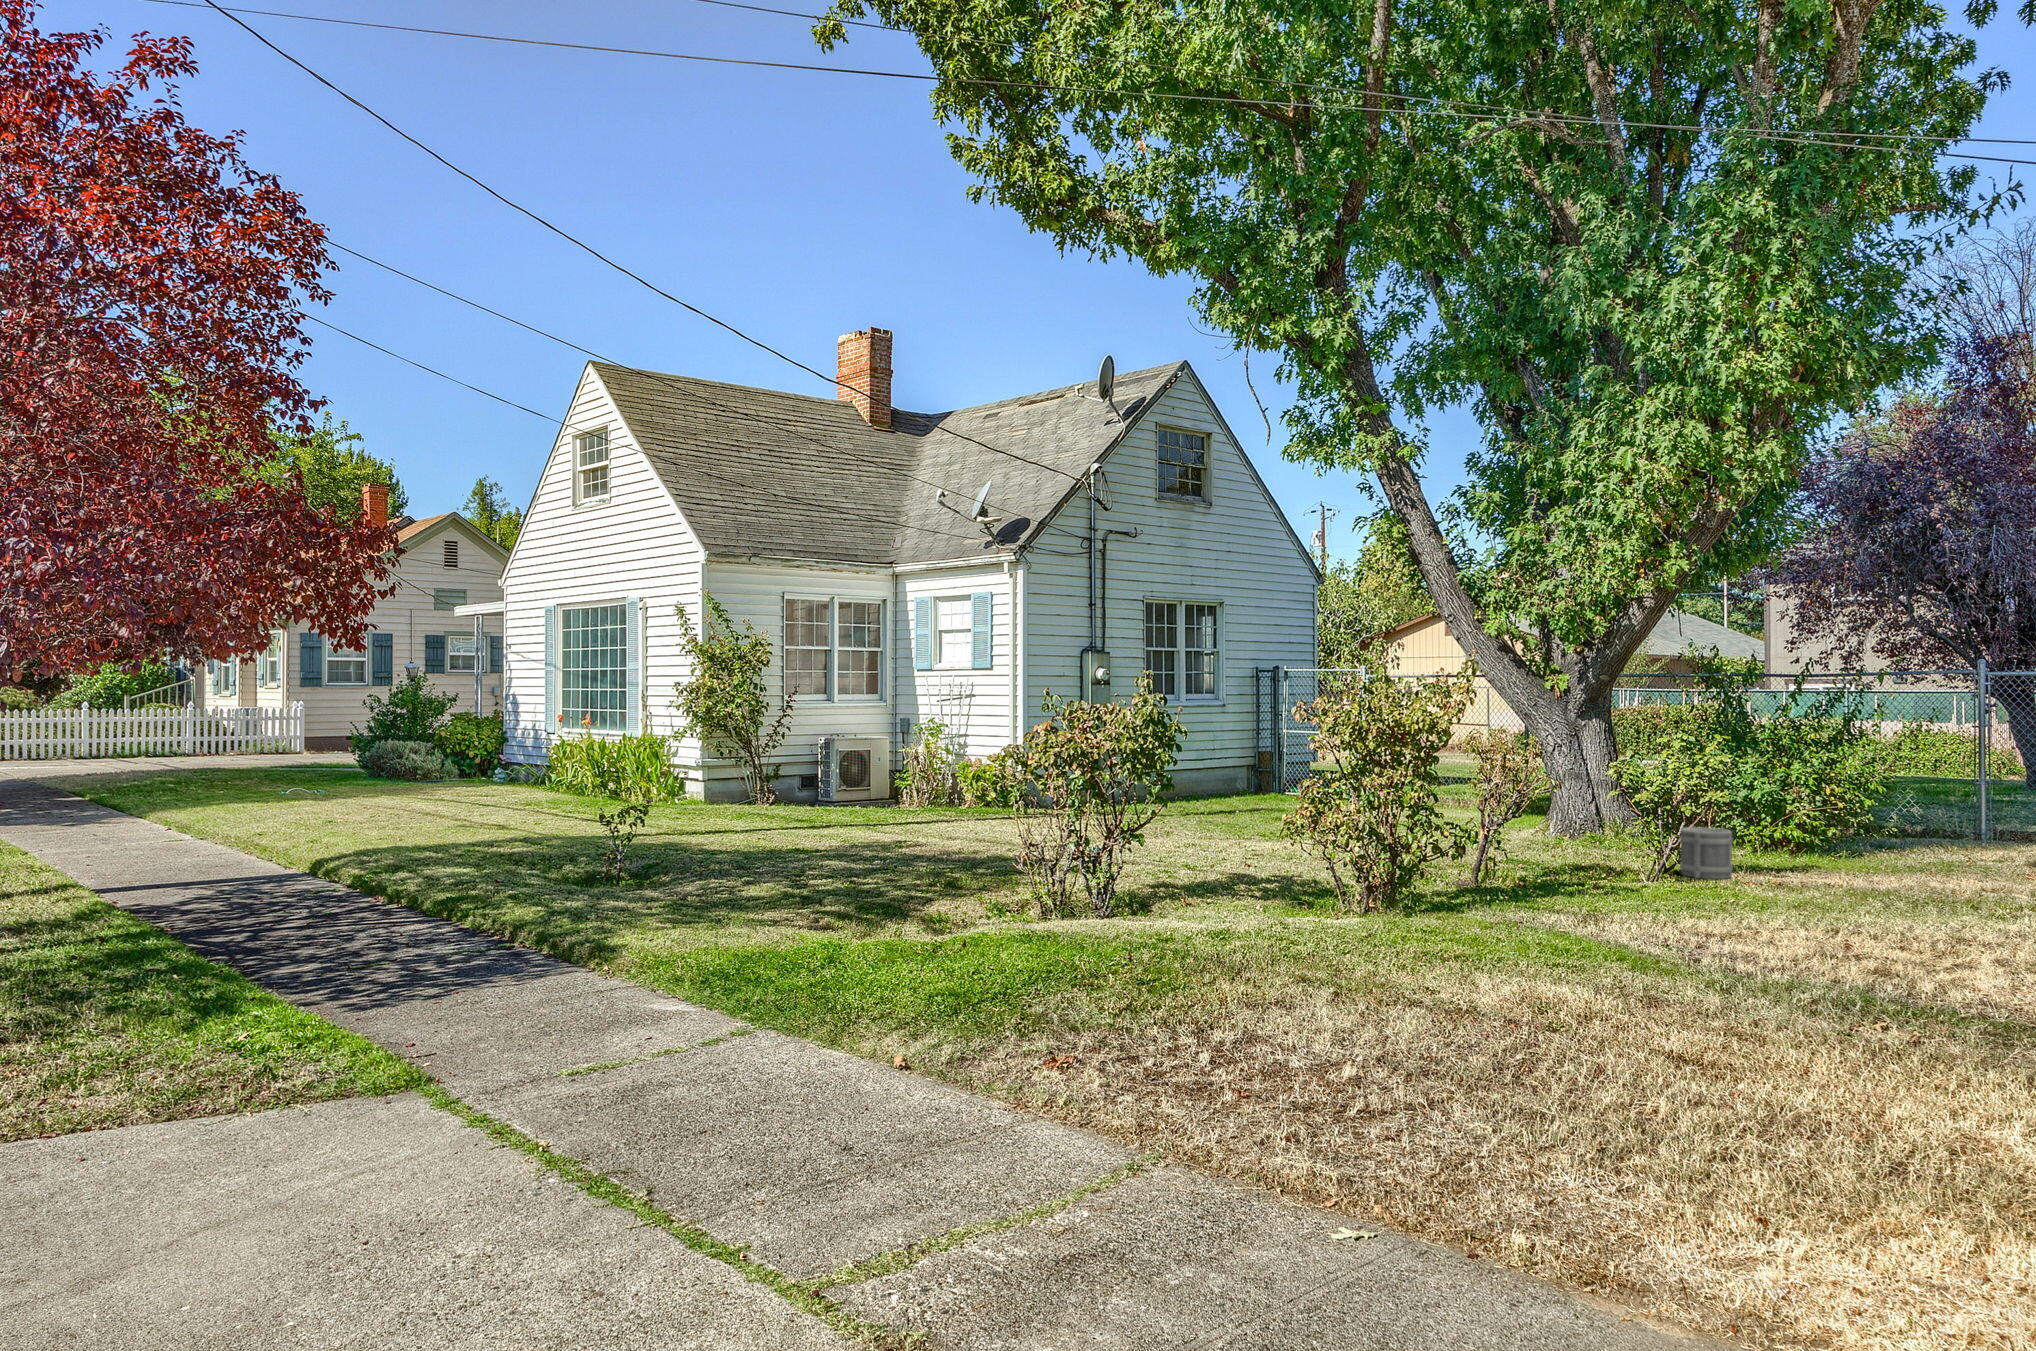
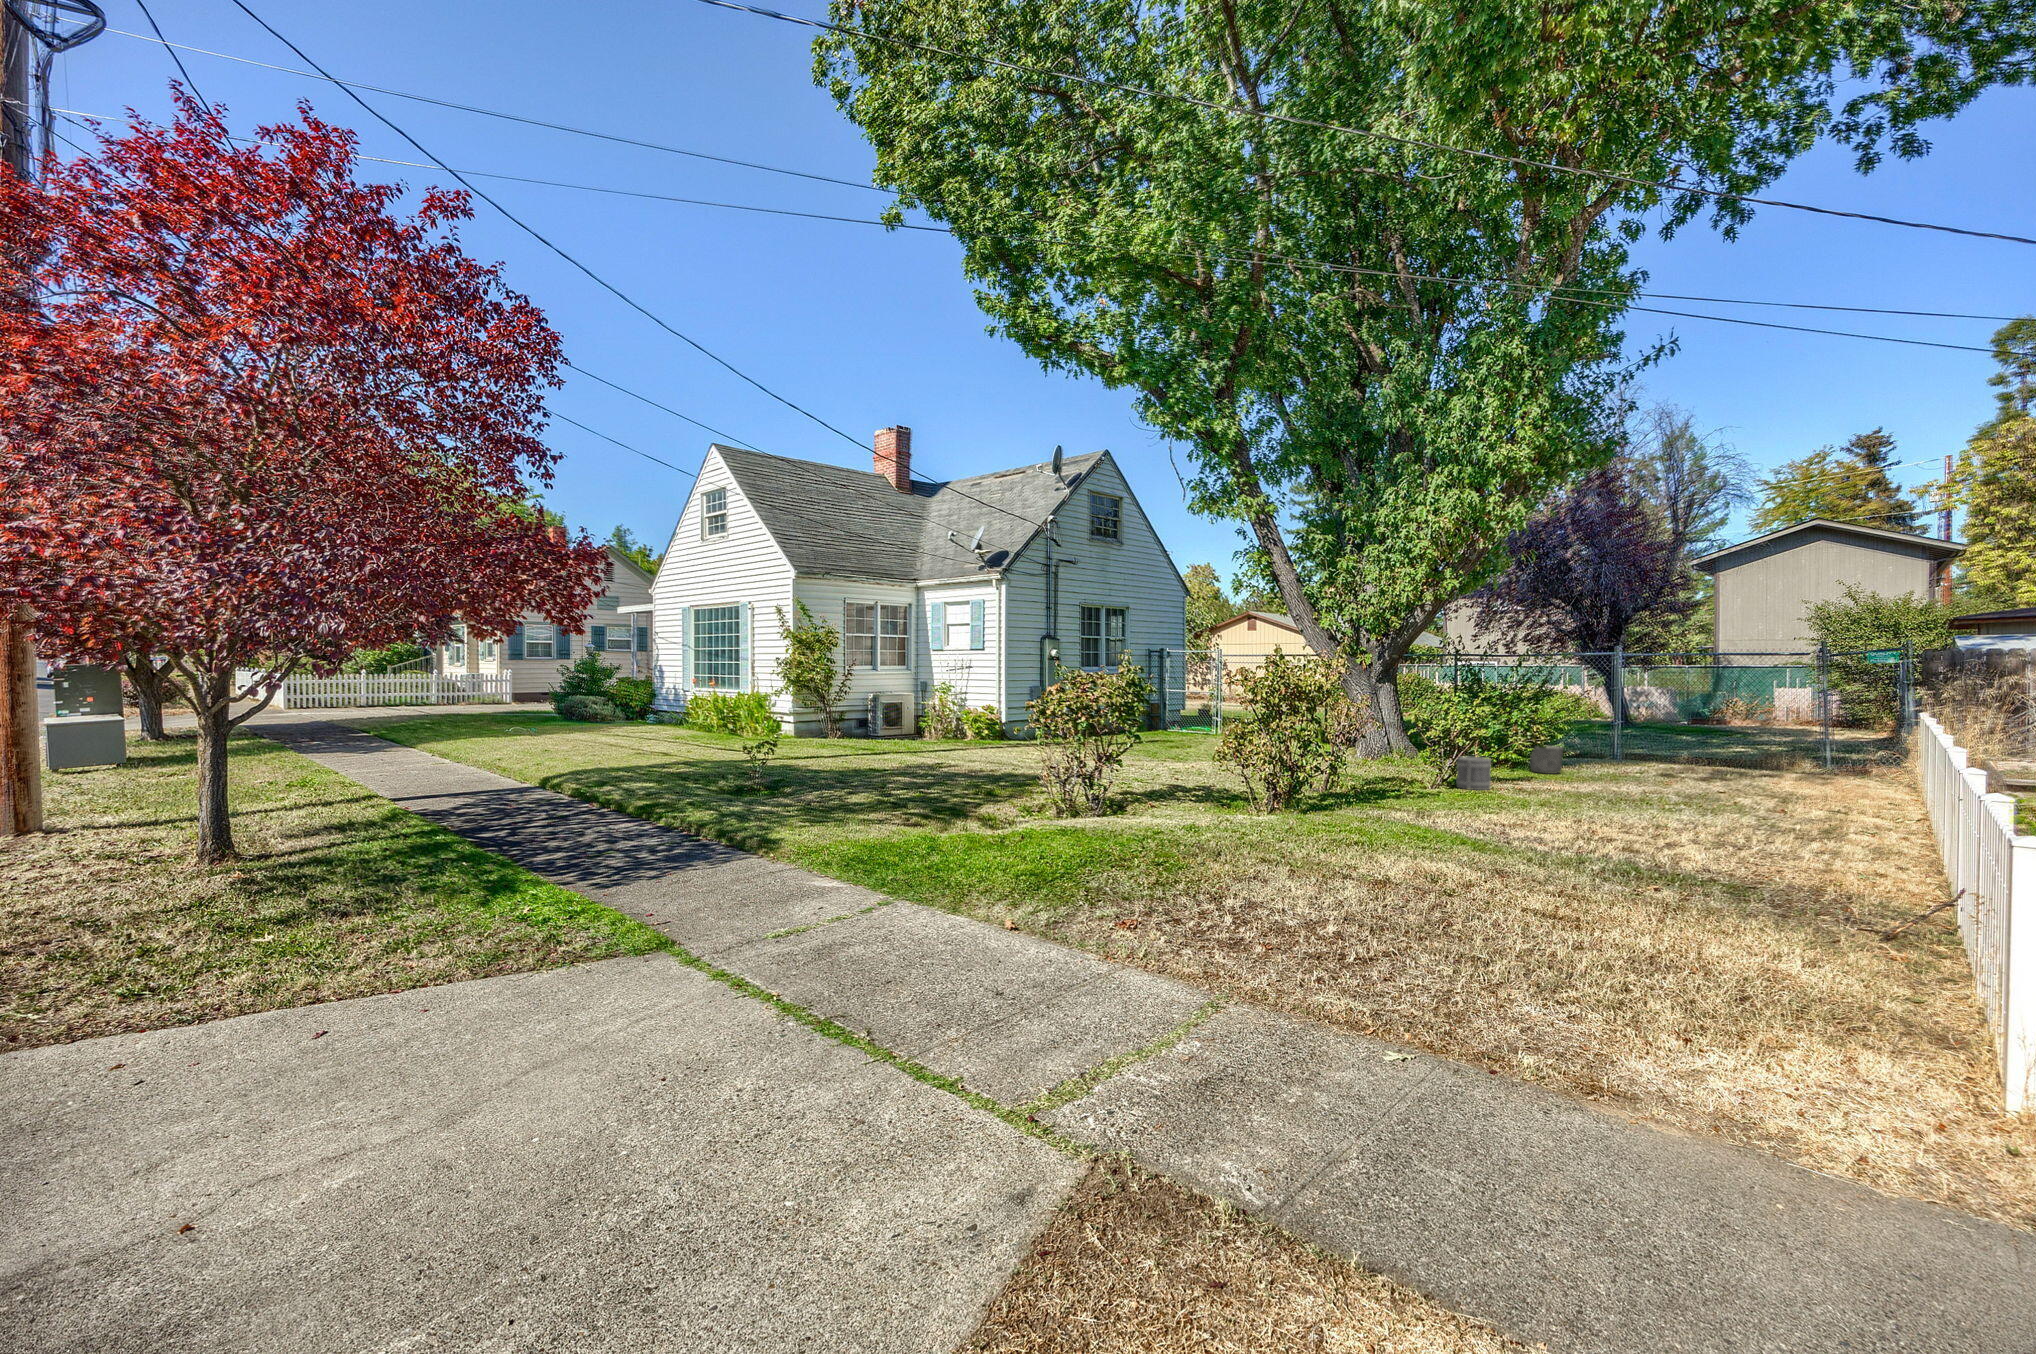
planter: none [1809,811,1861,855] -> present [1530,746,1563,774]

